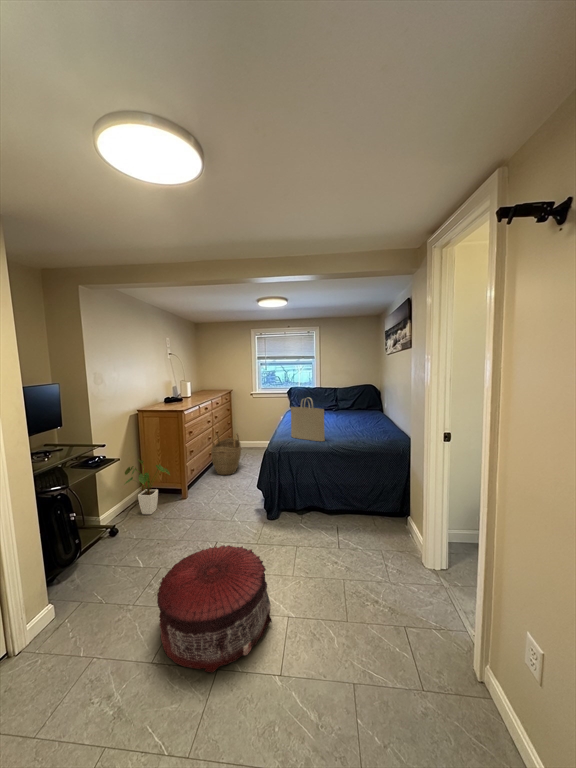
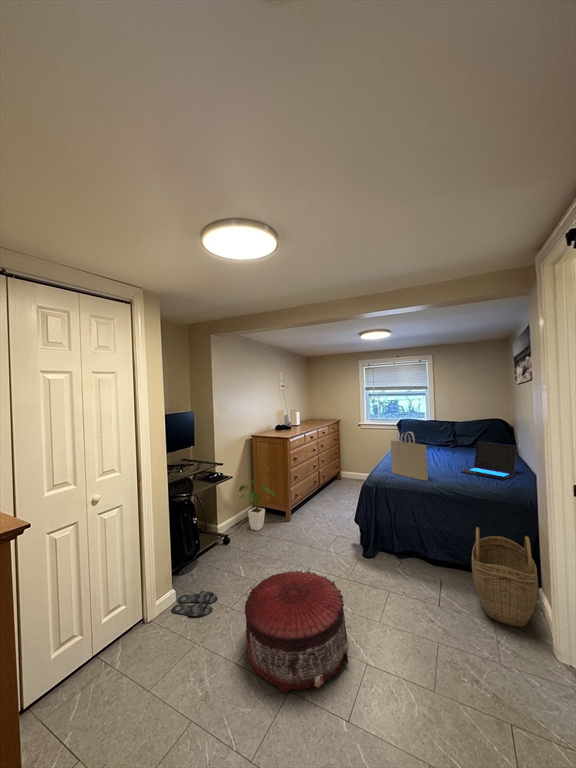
laptop: none [348,403,390,435] -> present [461,441,517,480]
woven basket: present [212,433,241,475] -> present [472,527,538,627]
slippers: none [50,594,113,632] -> present [172,591,217,617]

